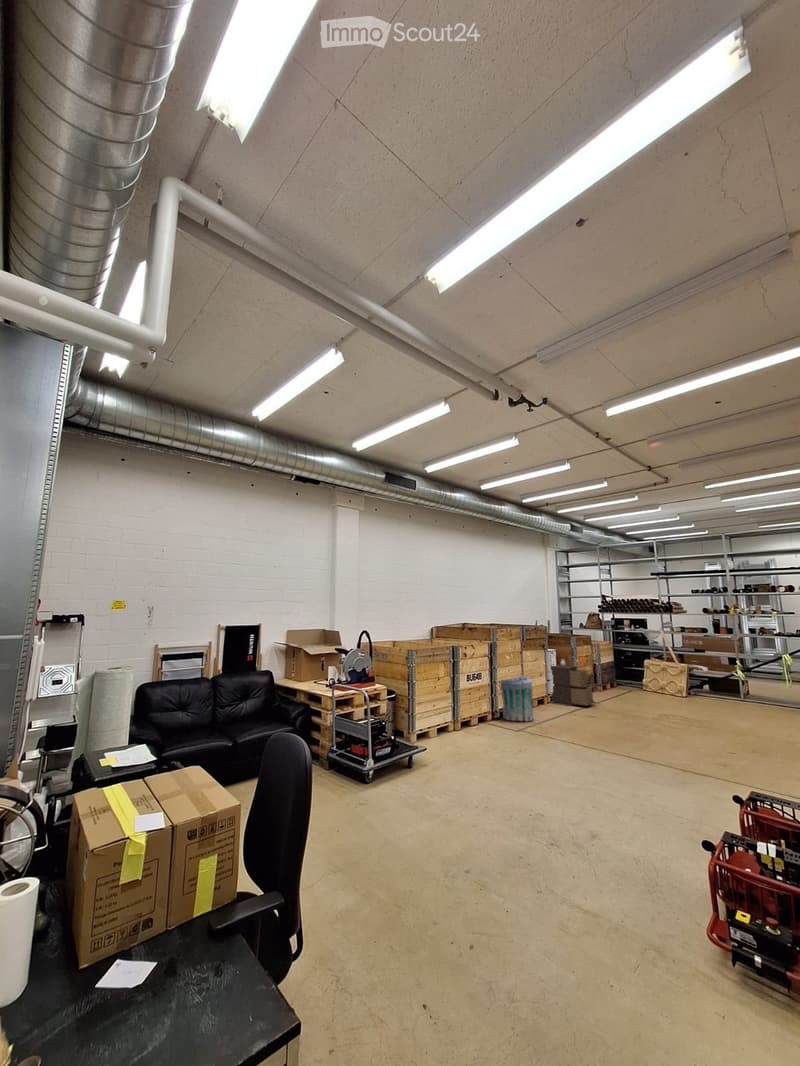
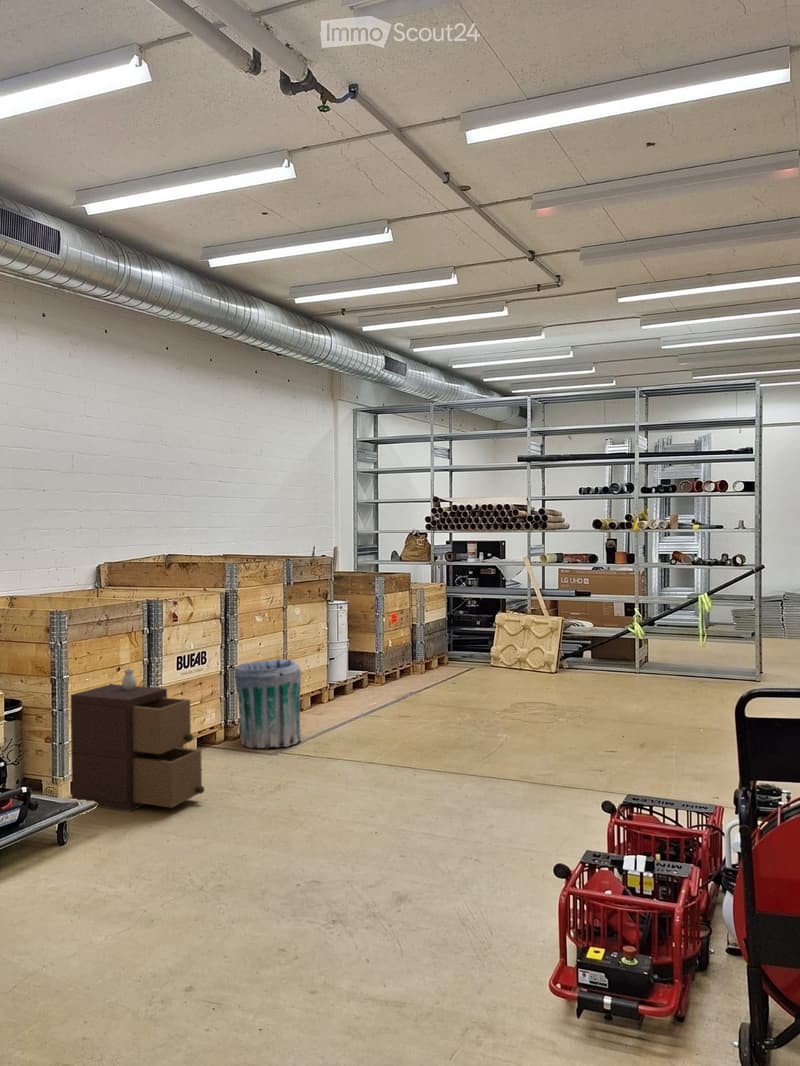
storage cabinet: present [550,659,595,706] -> present [71,669,204,812]

